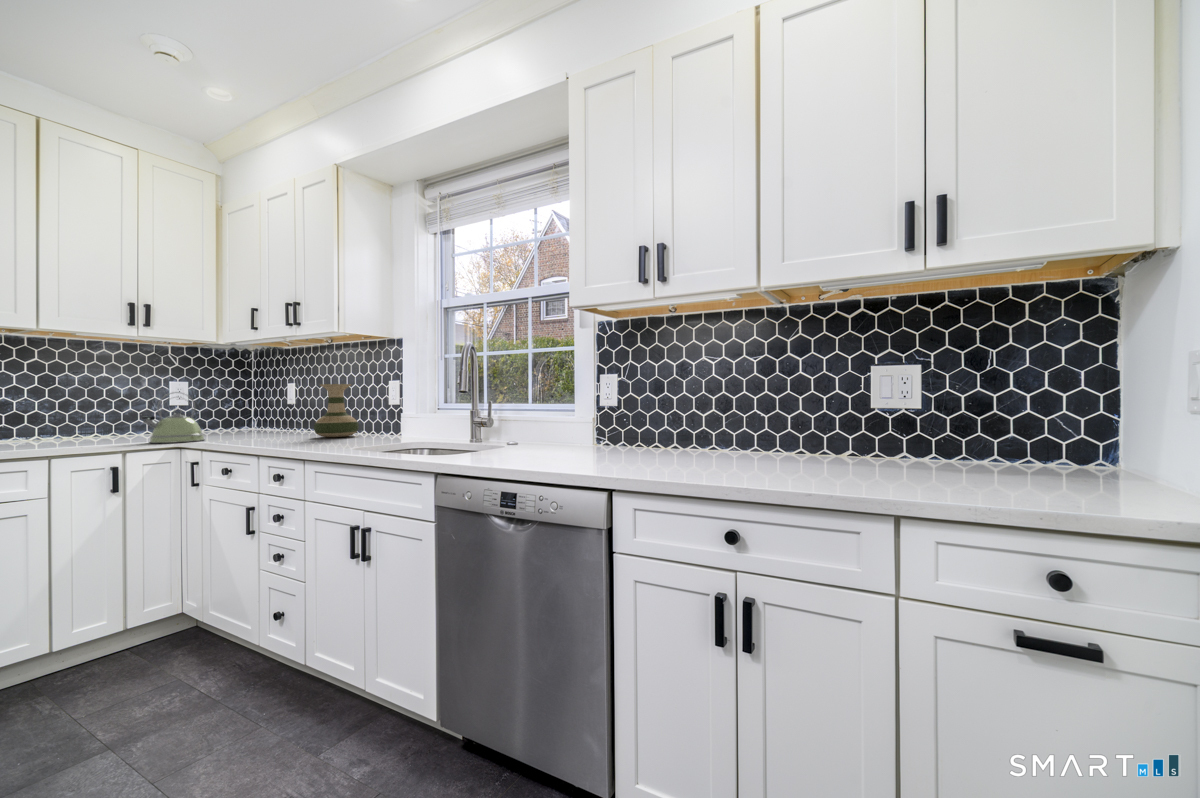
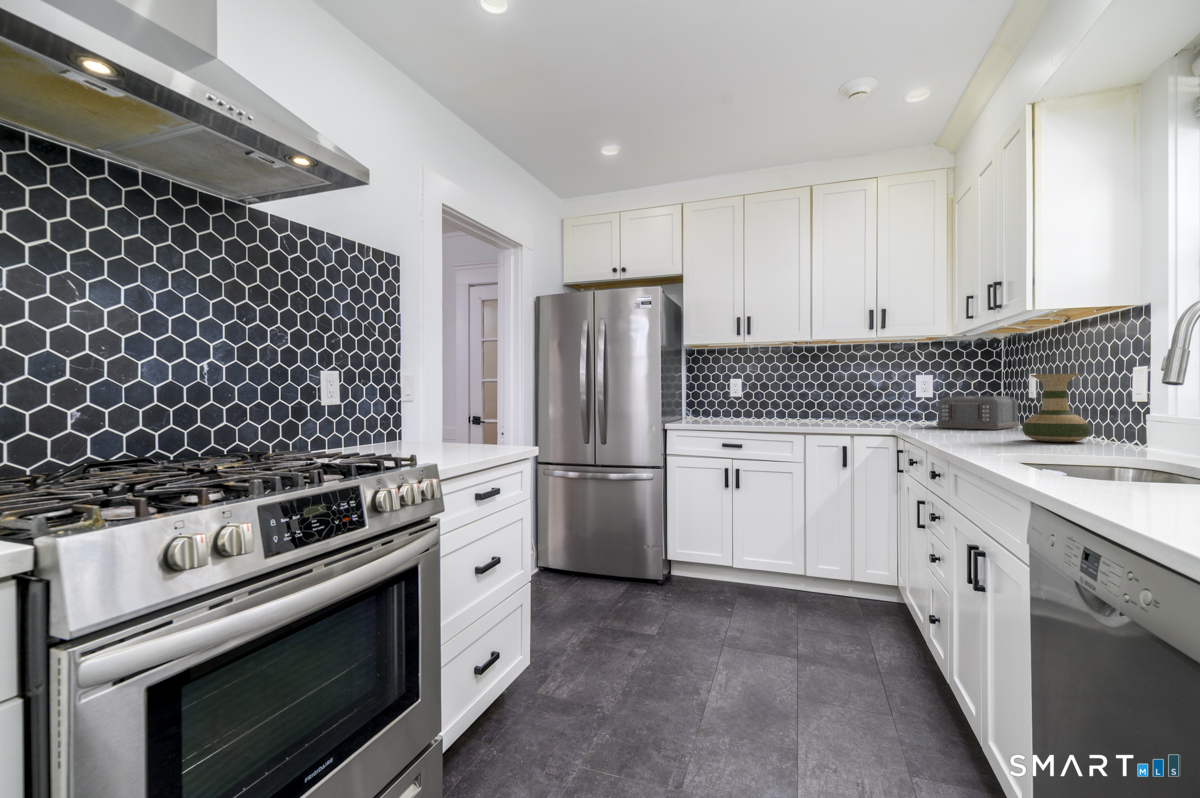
kettle: present [142,392,204,443] -> none [869,386,921,432]
toaster: none [205,403,273,436] -> present [937,396,1019,430]

